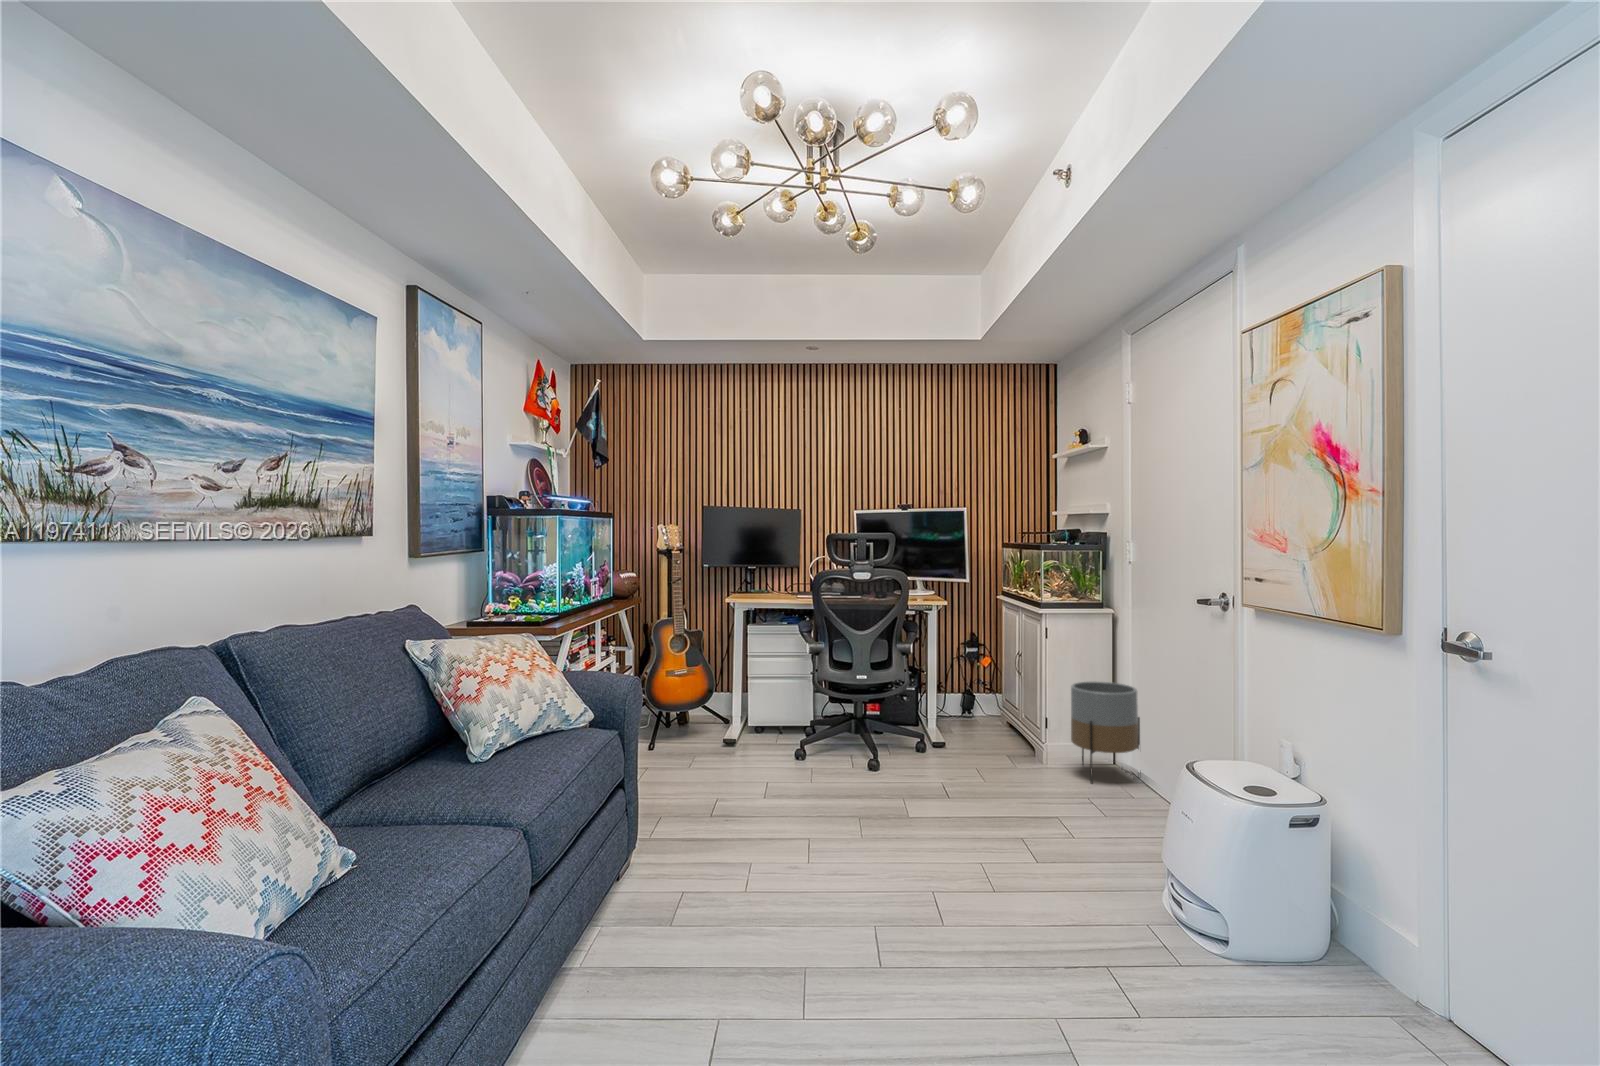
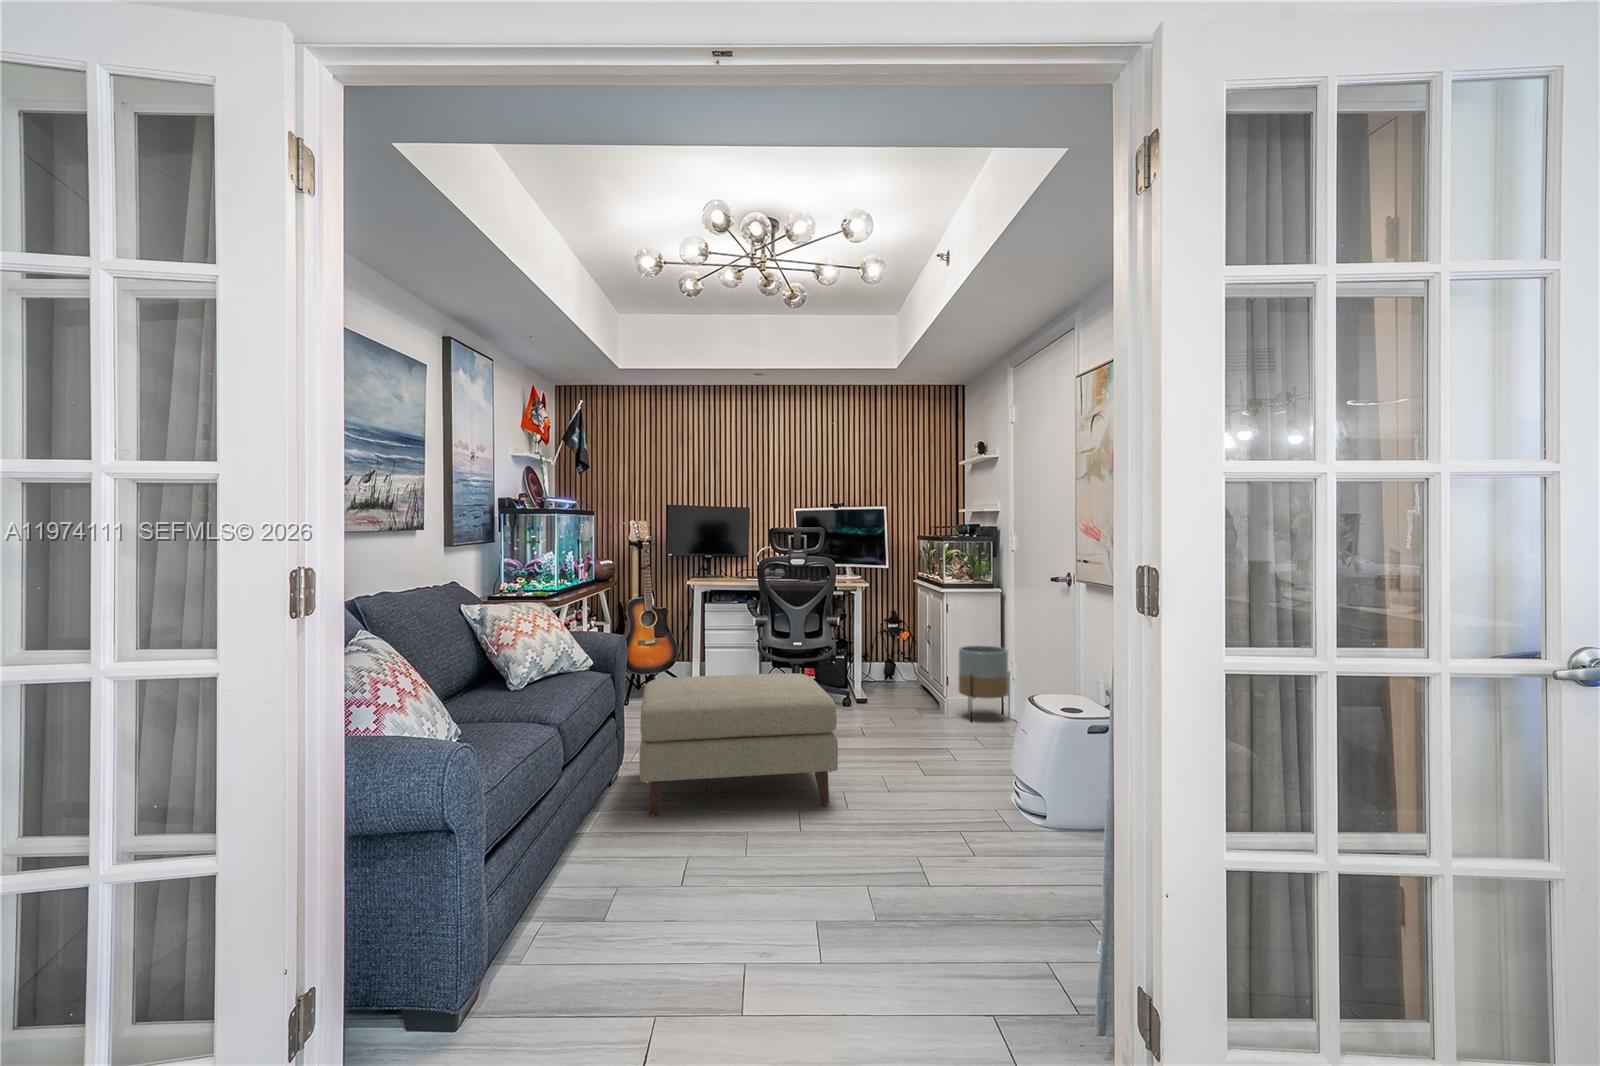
ottoman: none [650,731,941,957] -> present [639,673,838,816]

